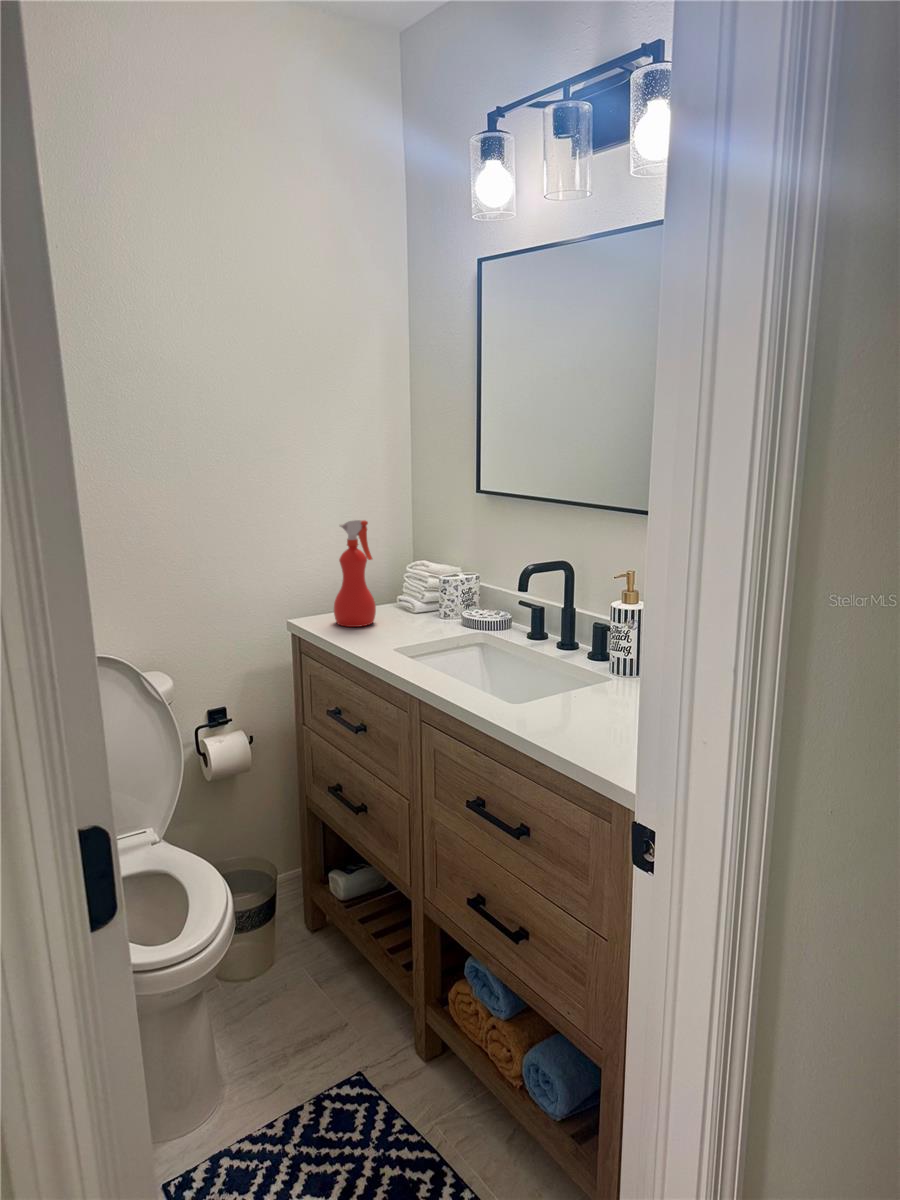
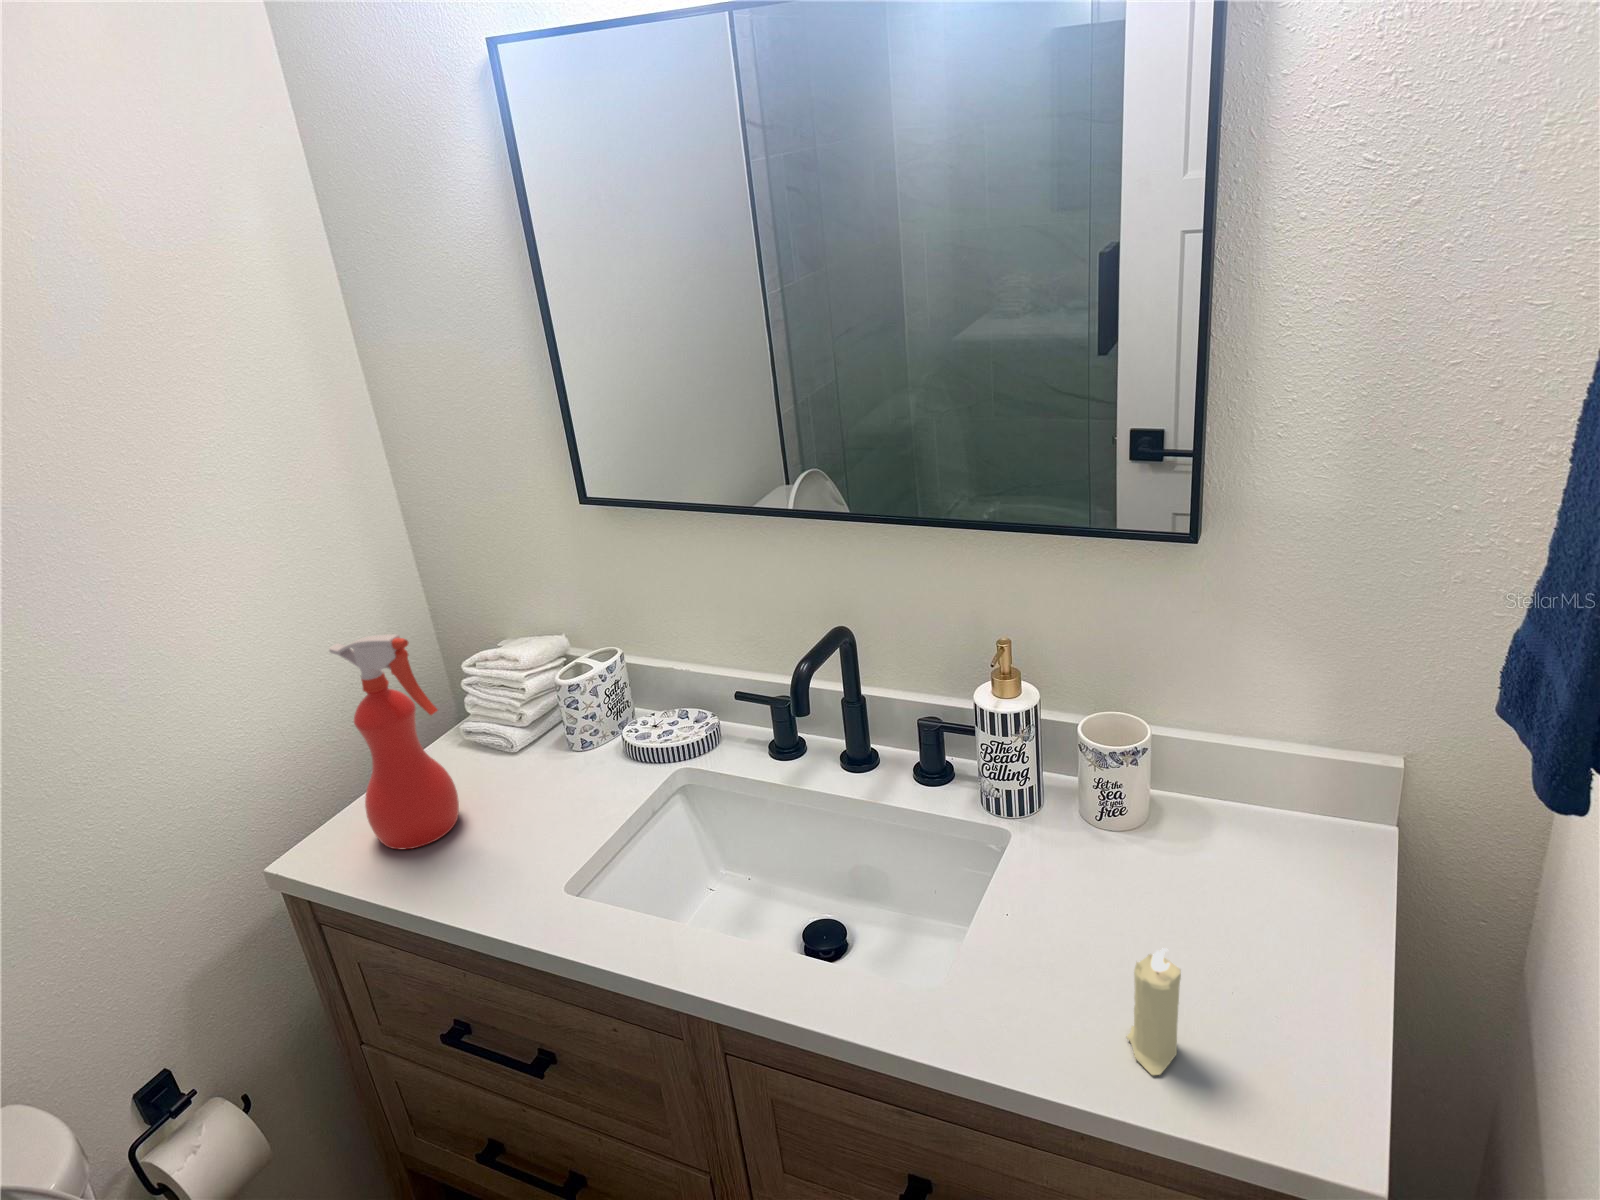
candle: none [578,668,603,735] -> present [1127,948,1181,1075]

